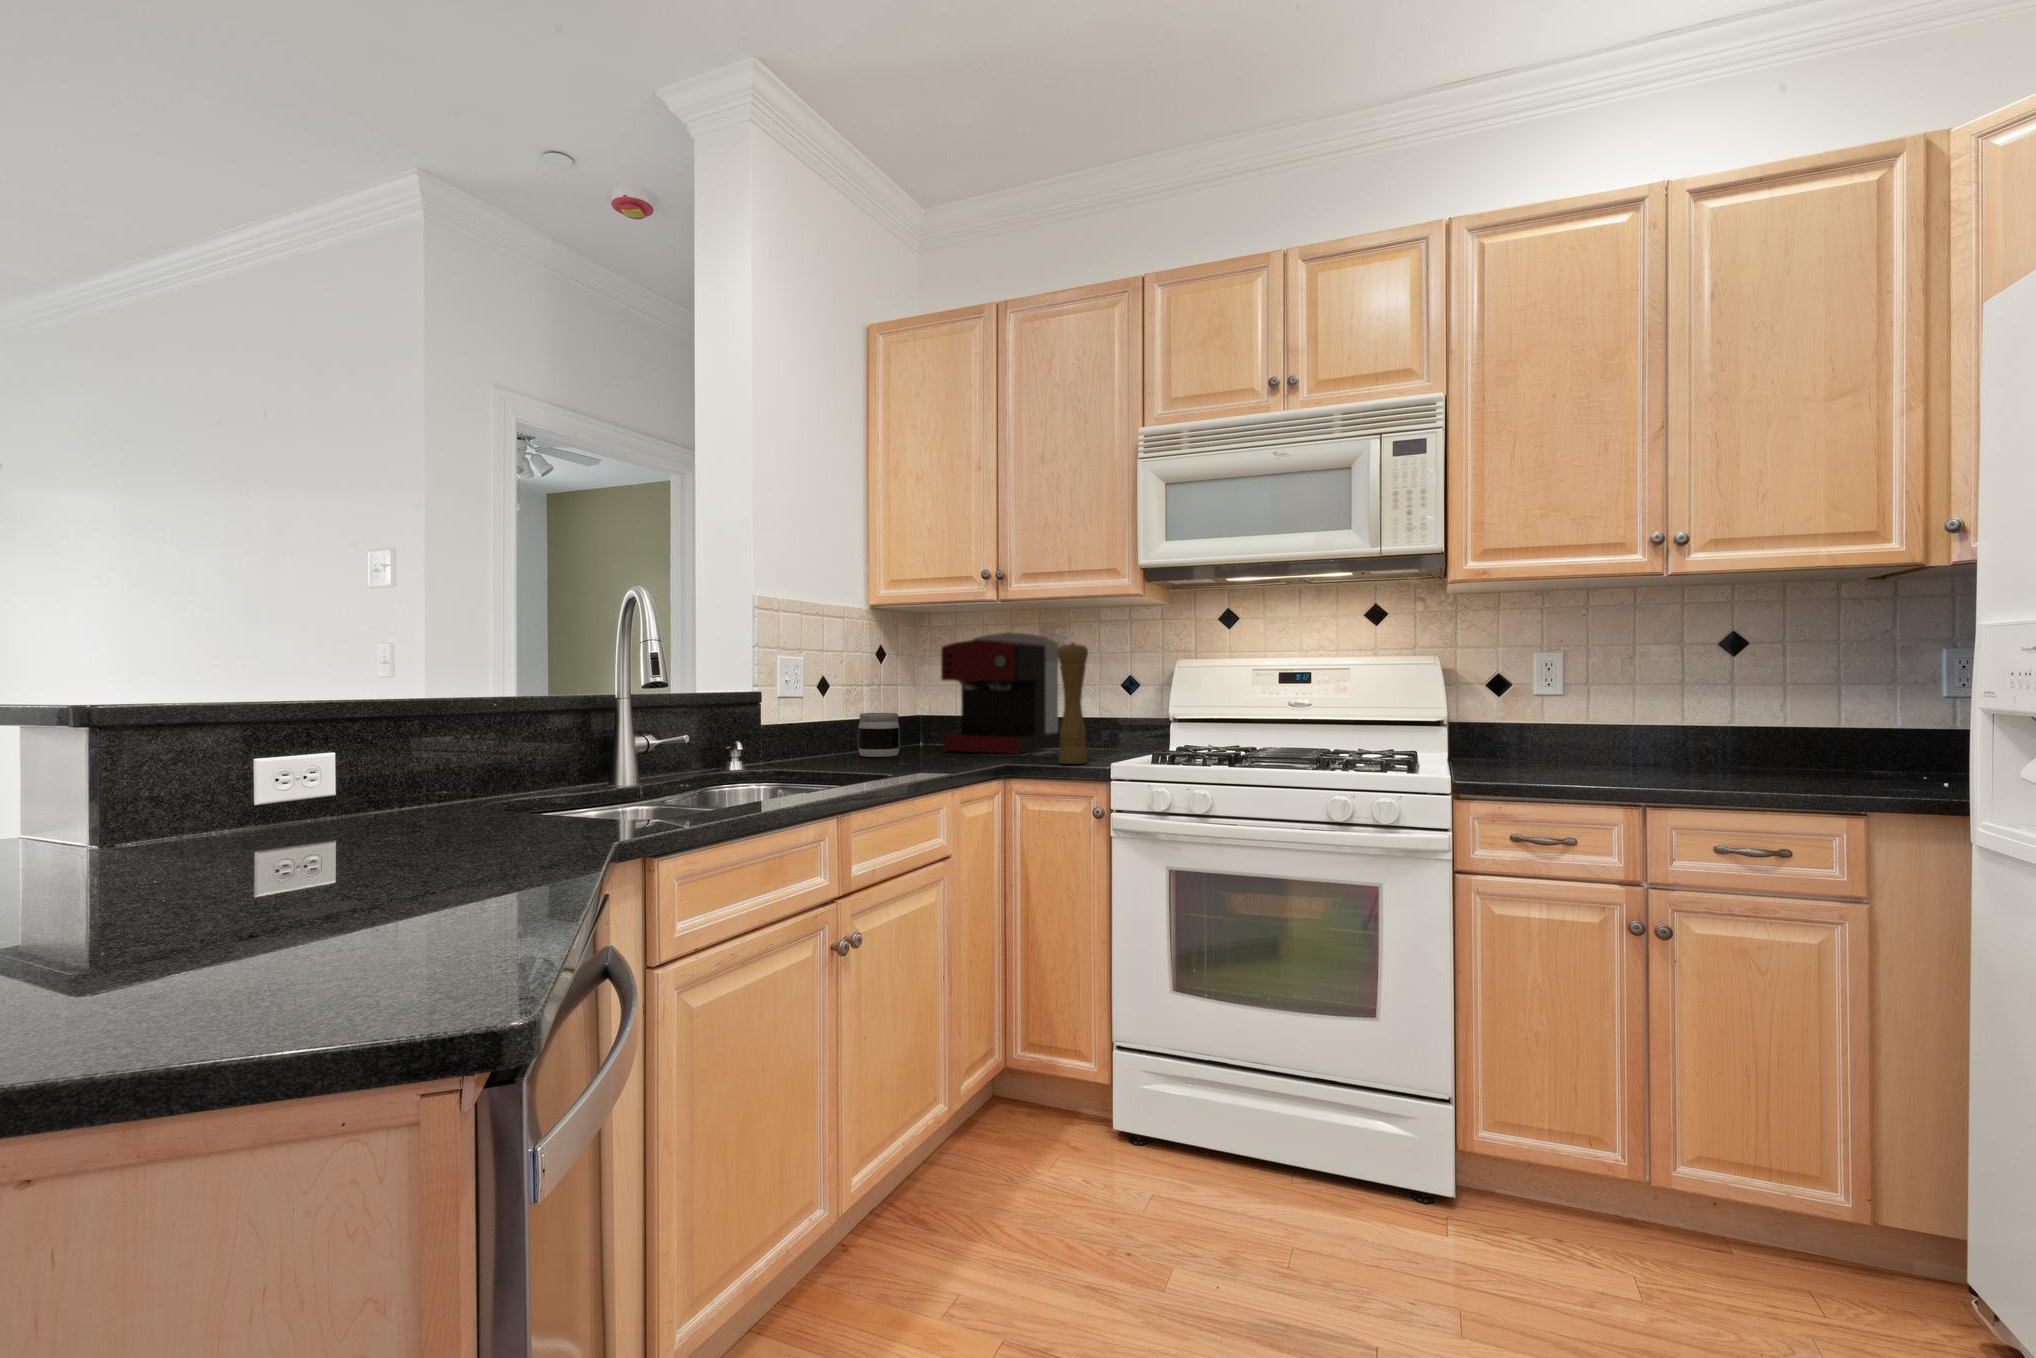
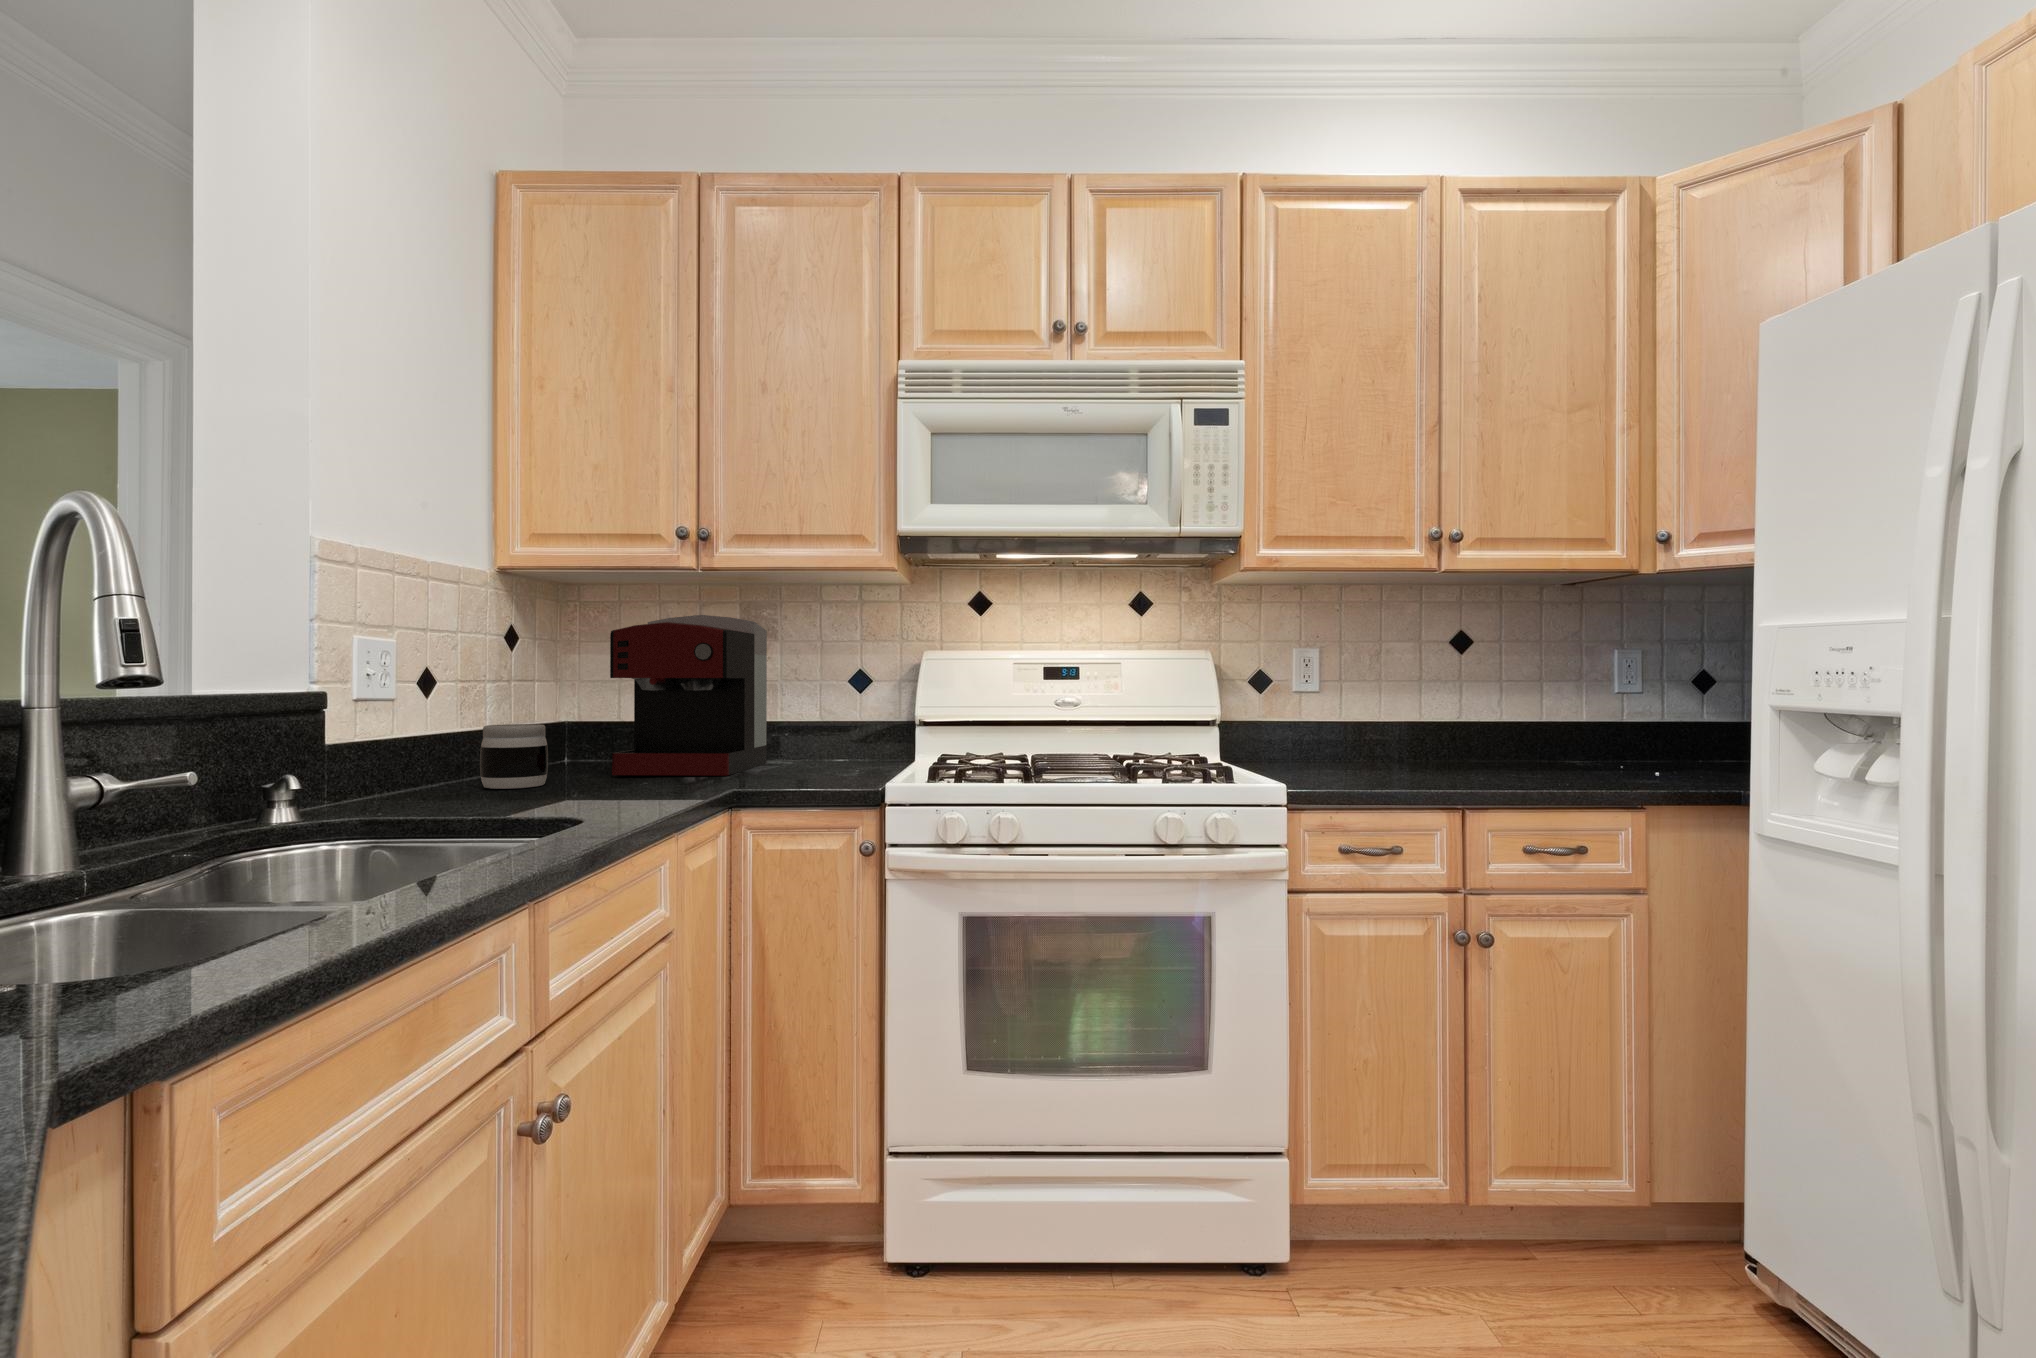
pepper mill: present [1058,643,1088,764] -> none [805,626,845,787]

